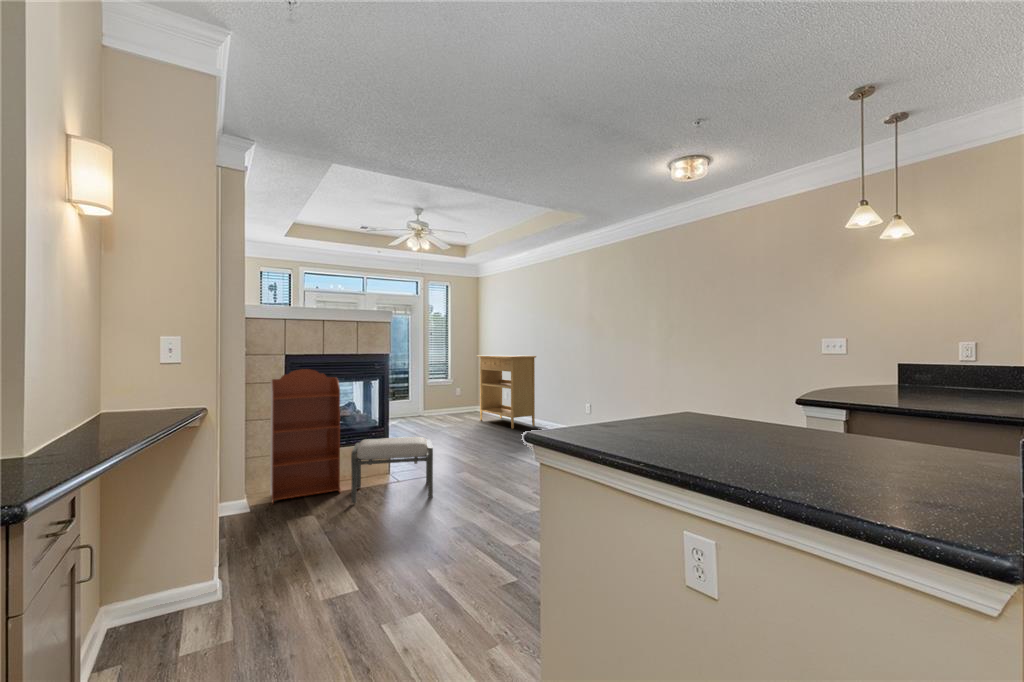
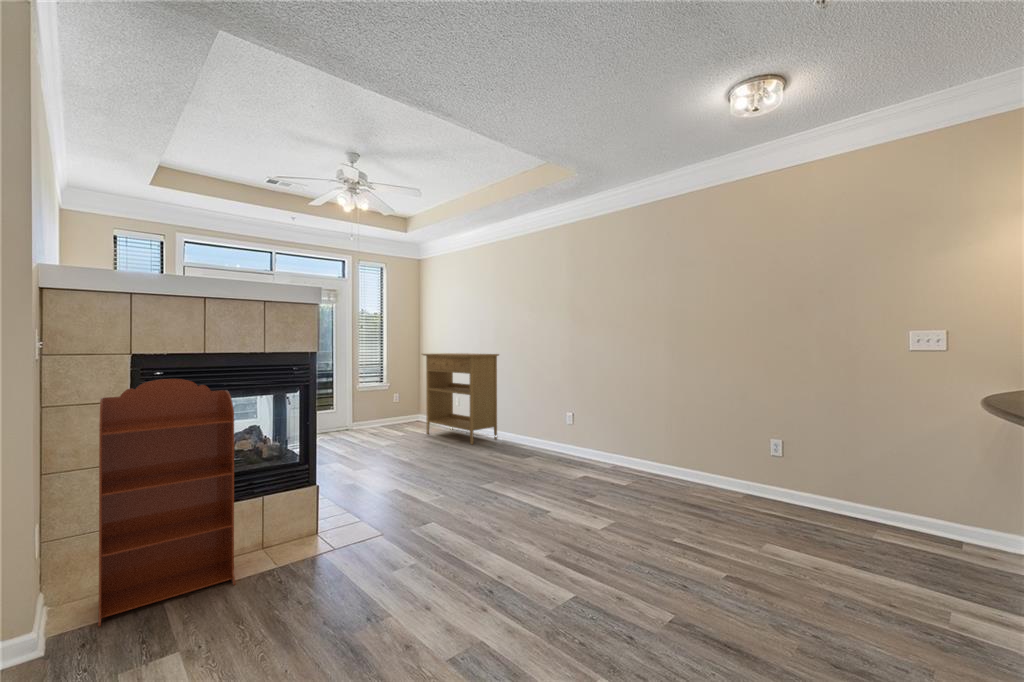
ottoman: present [351,437,433,503] -> none [255,480,396,609]

